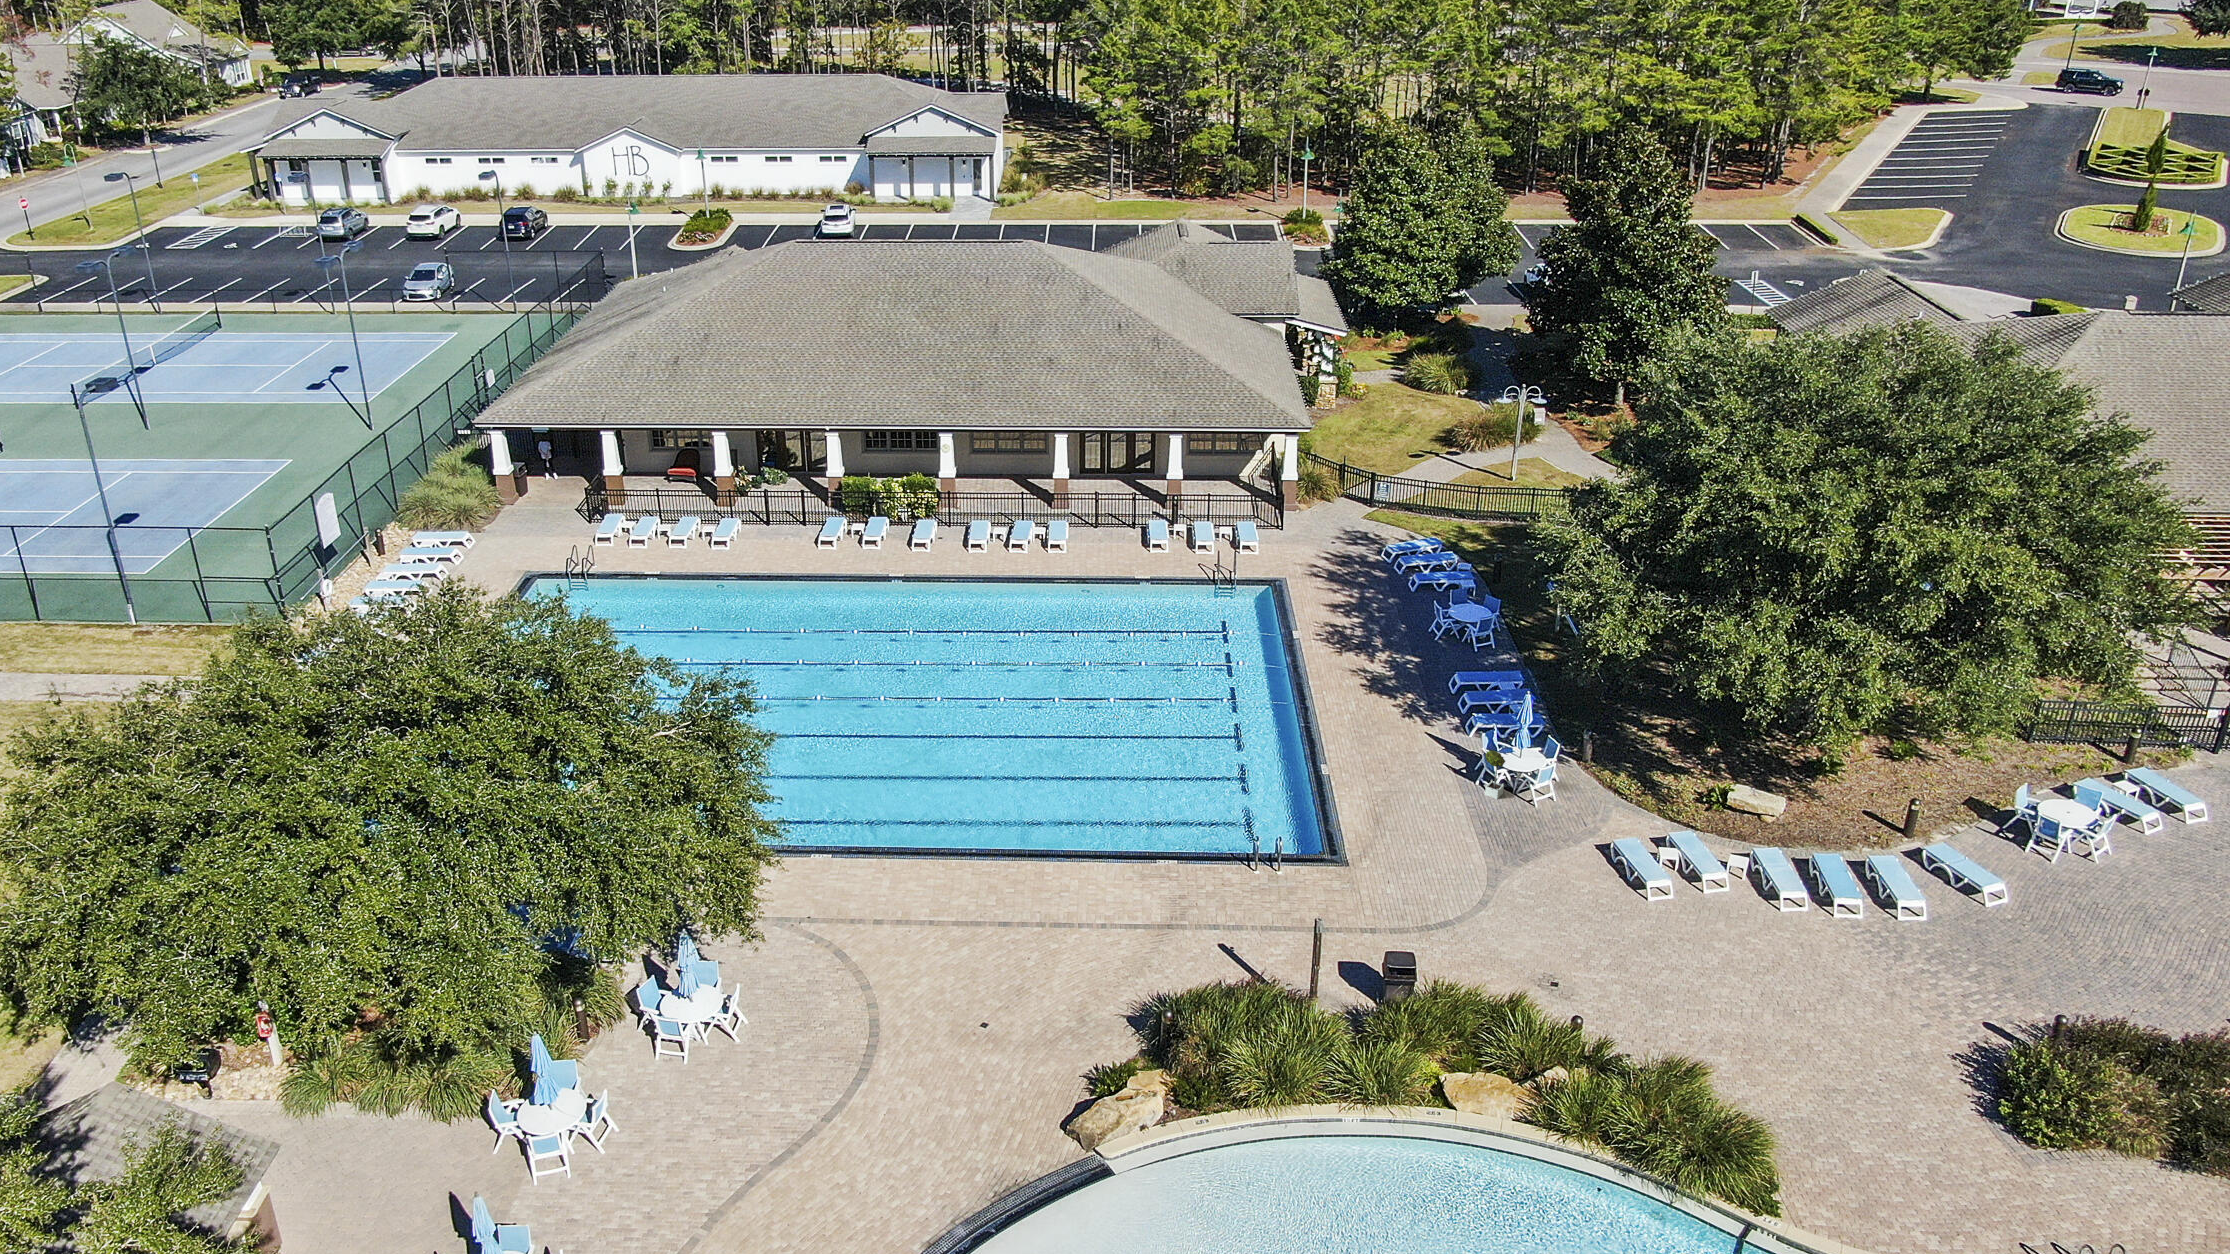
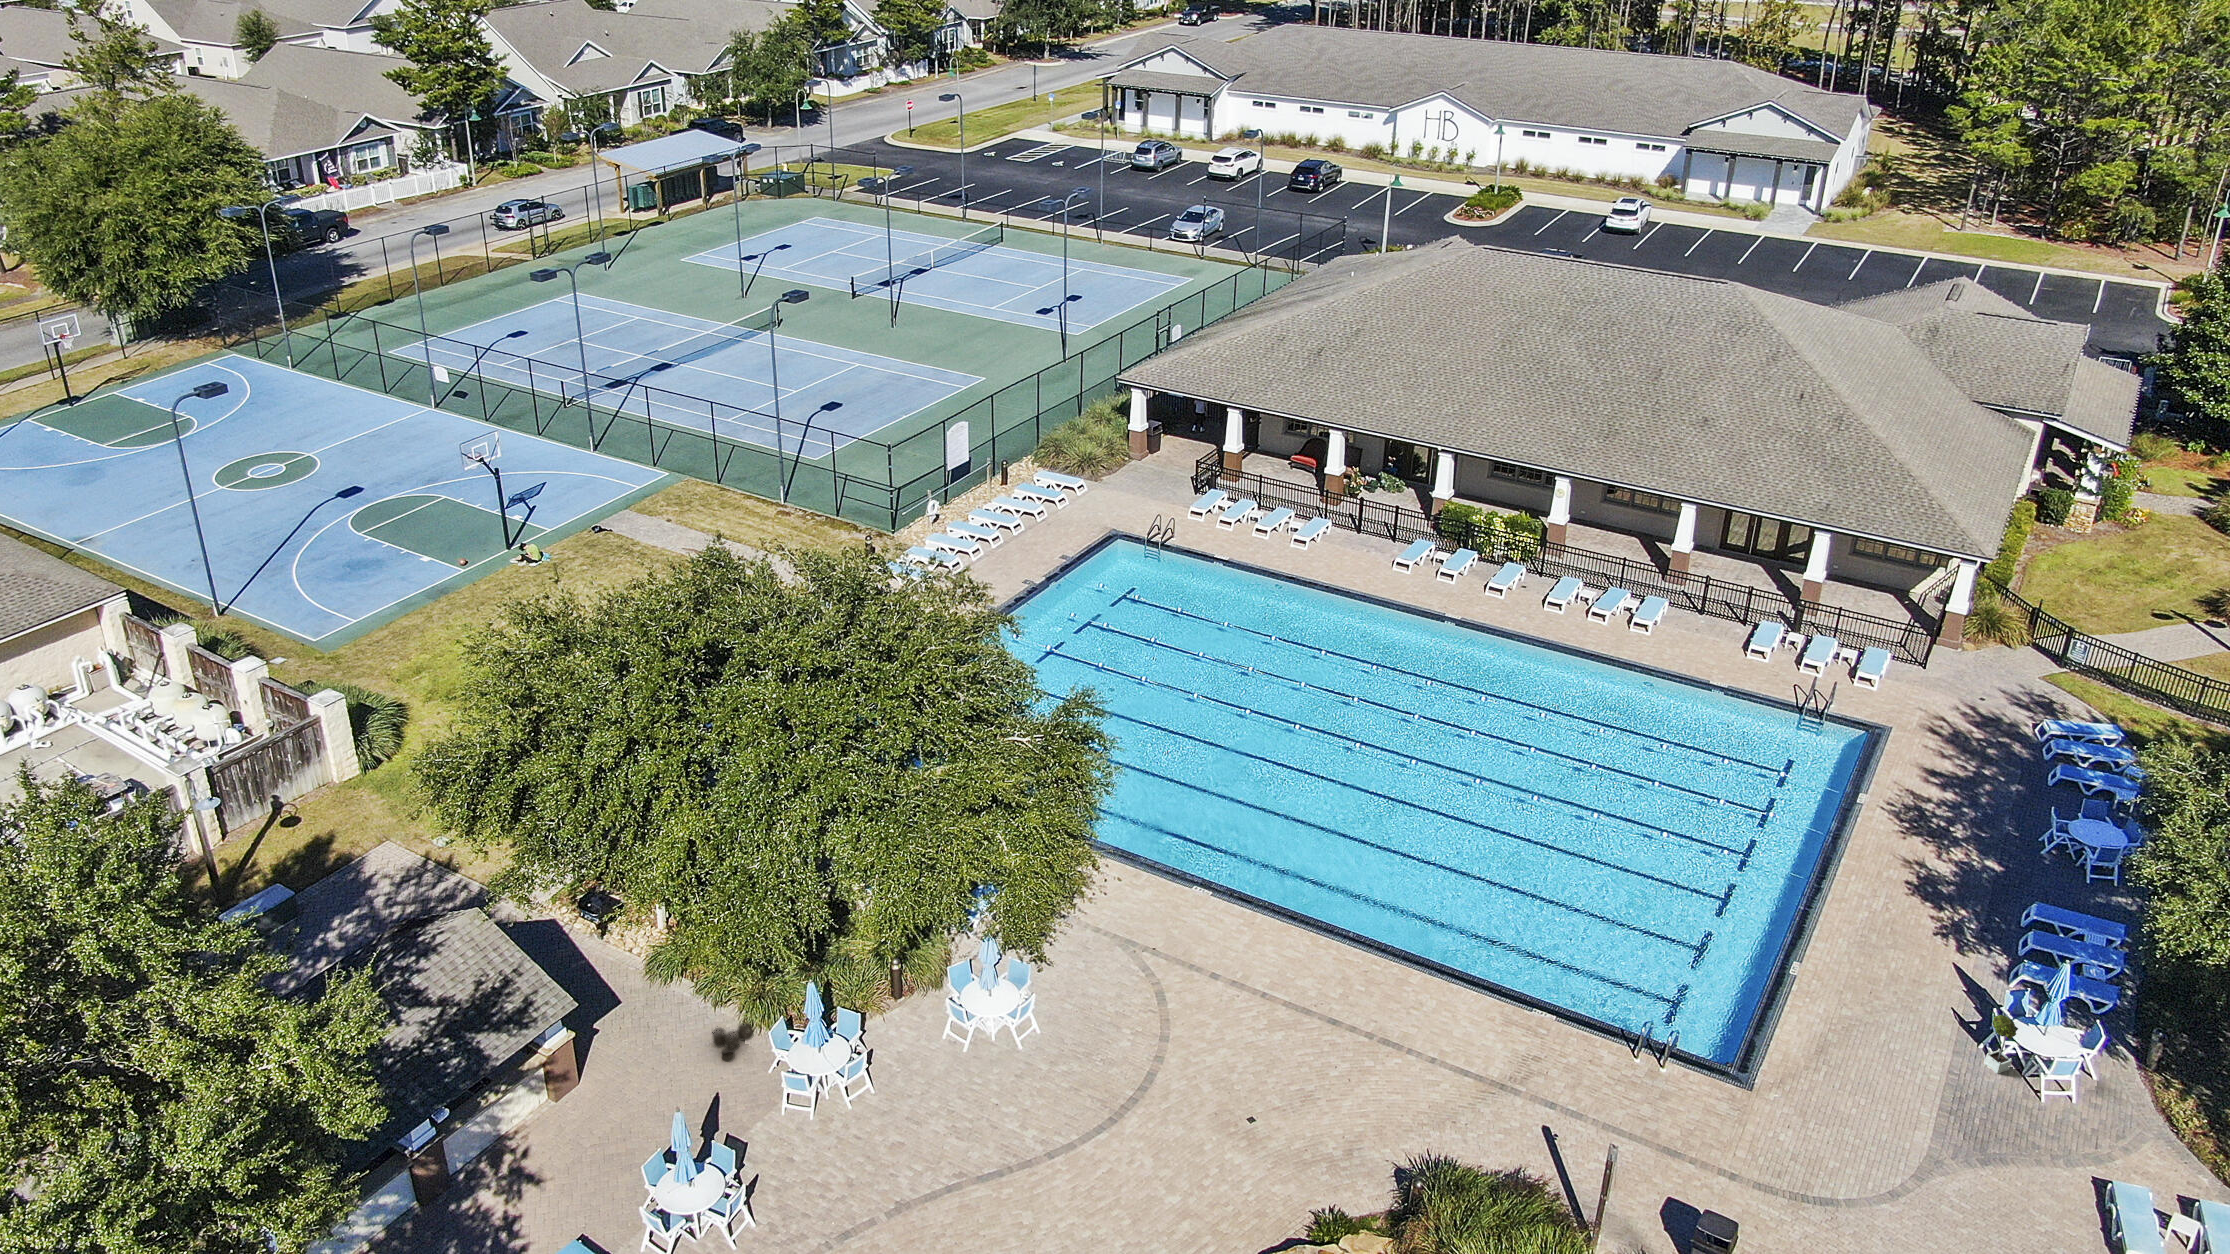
woven basket: none [366,1145,415,1195] -> present [712,1022,754,1062]

